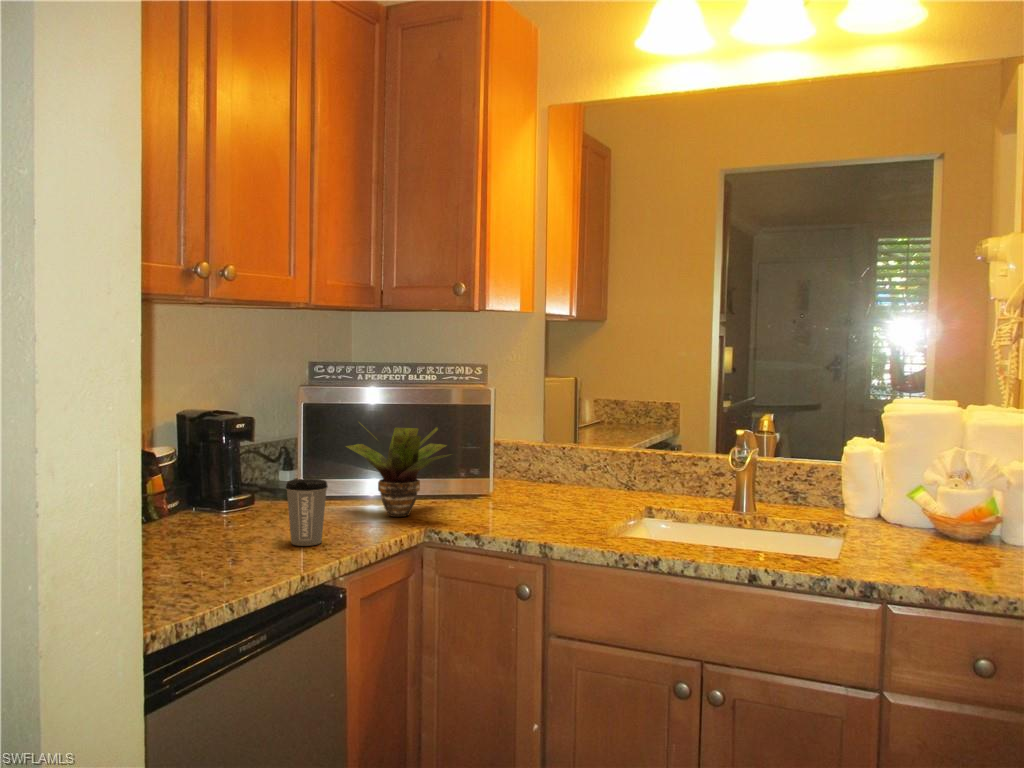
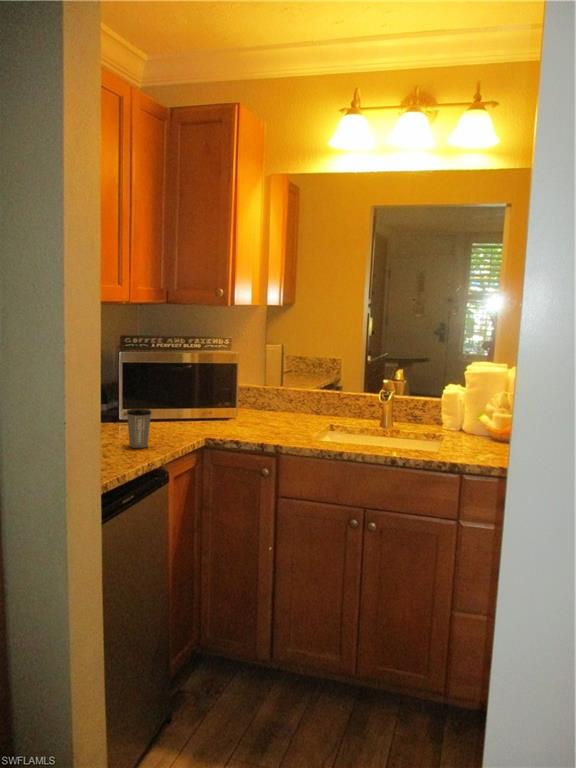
potted plant: present [346,427,449,517] -> none [150,373,221,432]

